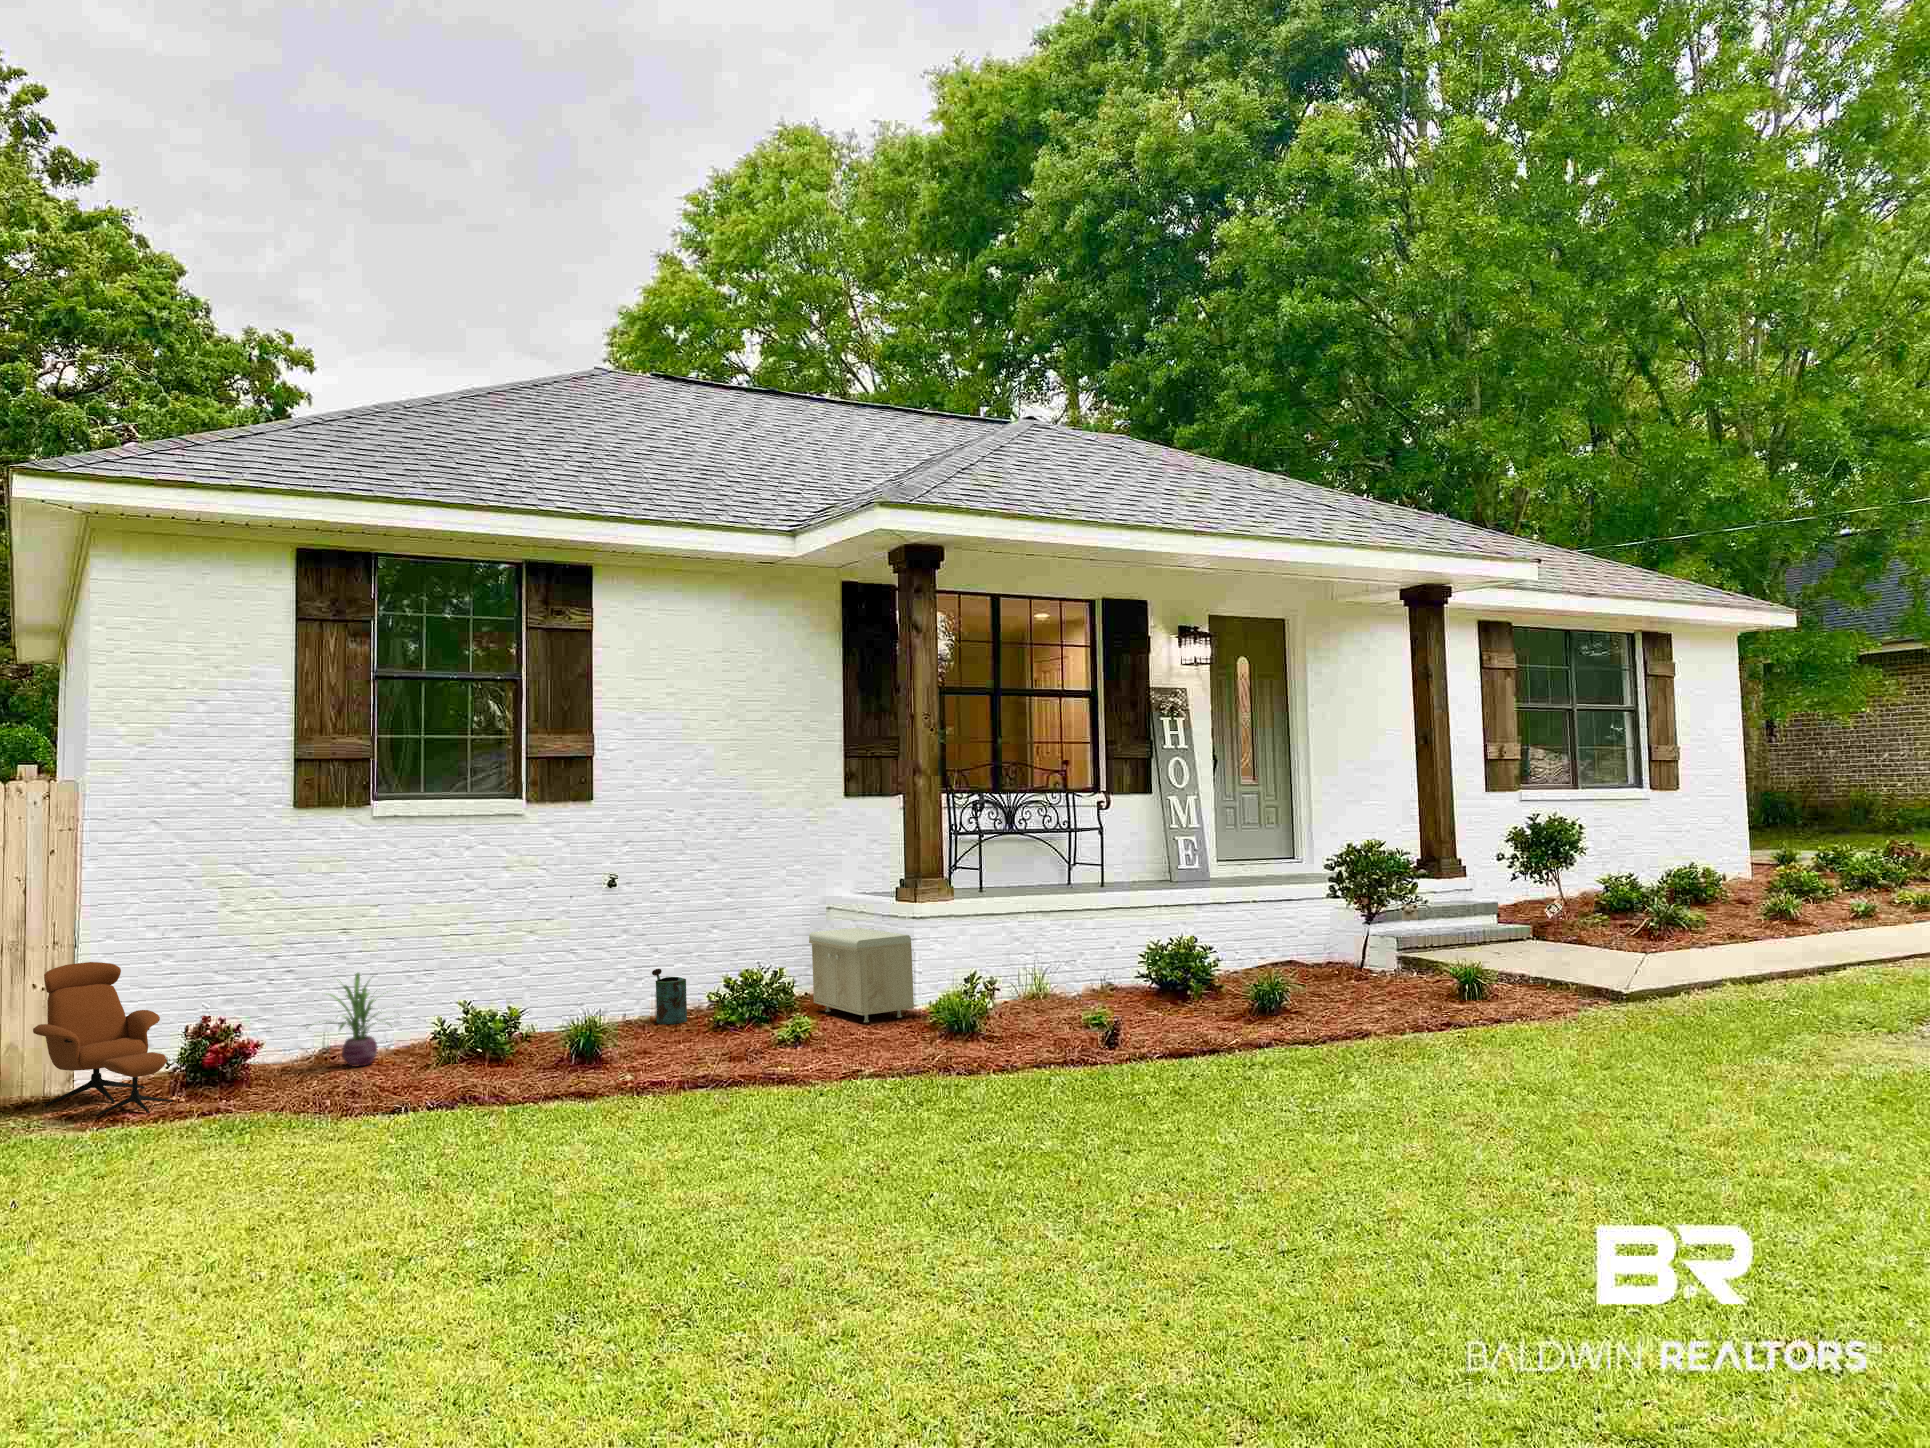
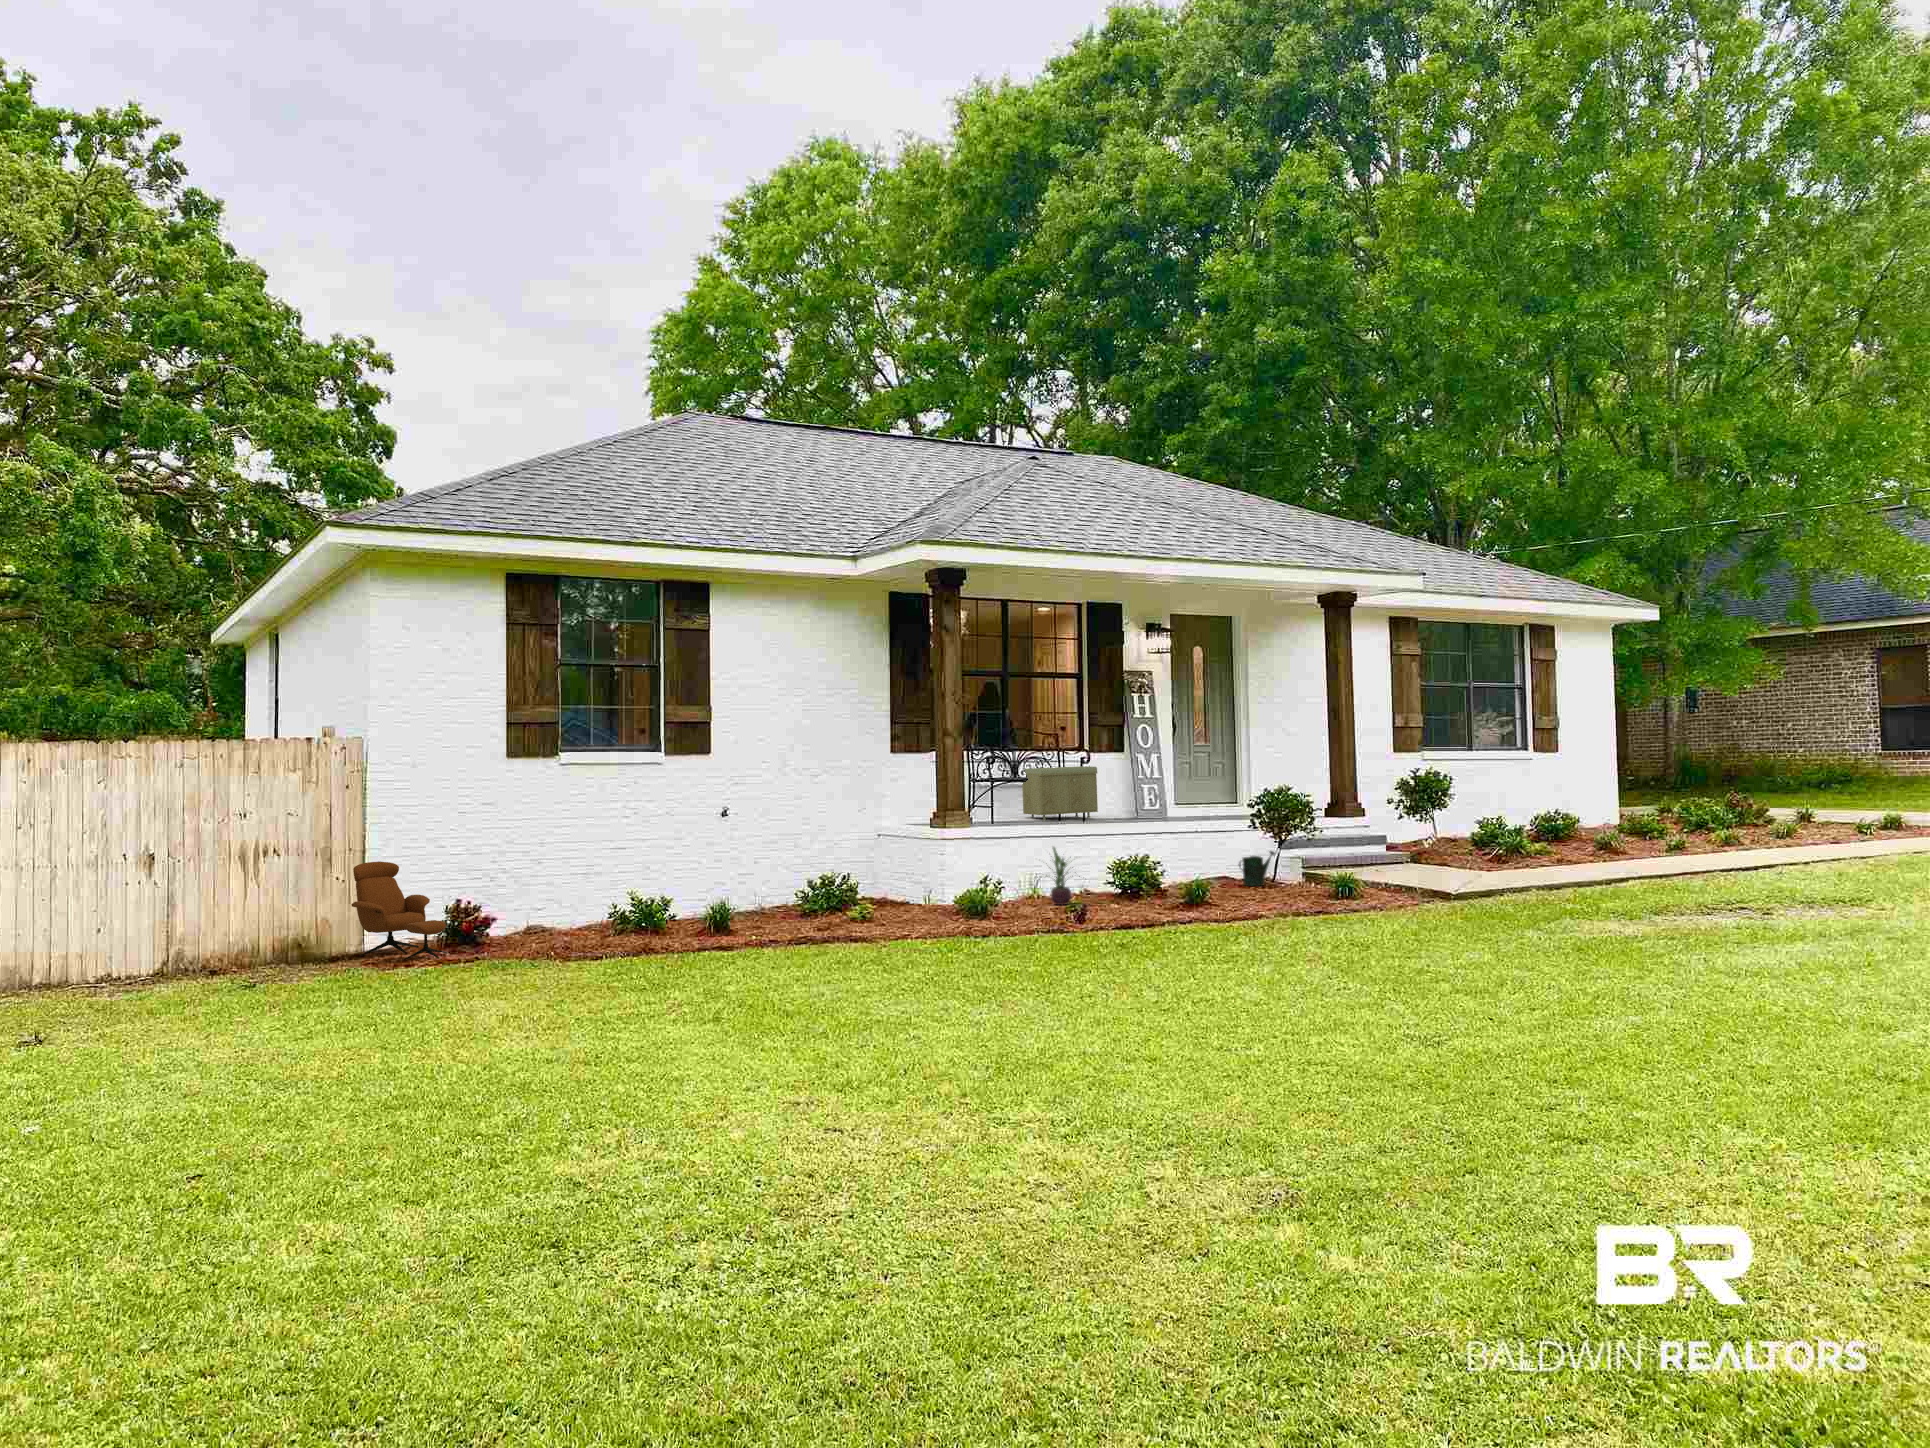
storage bench: present [809,928,914,1022] -> present [1022,766,1098,820]
watering can: present [652,969,687,1024] -> present [1239,851,1275,886]
decorative plant: present [319,973,392,1067] -> present [1037,847,1080,905]

